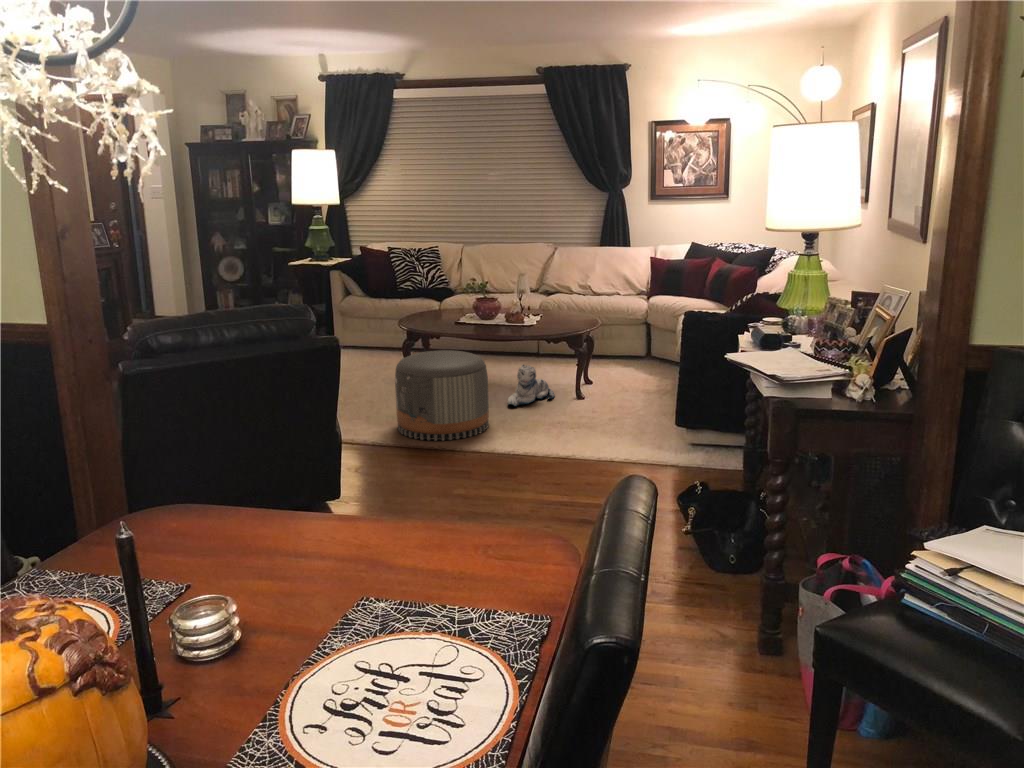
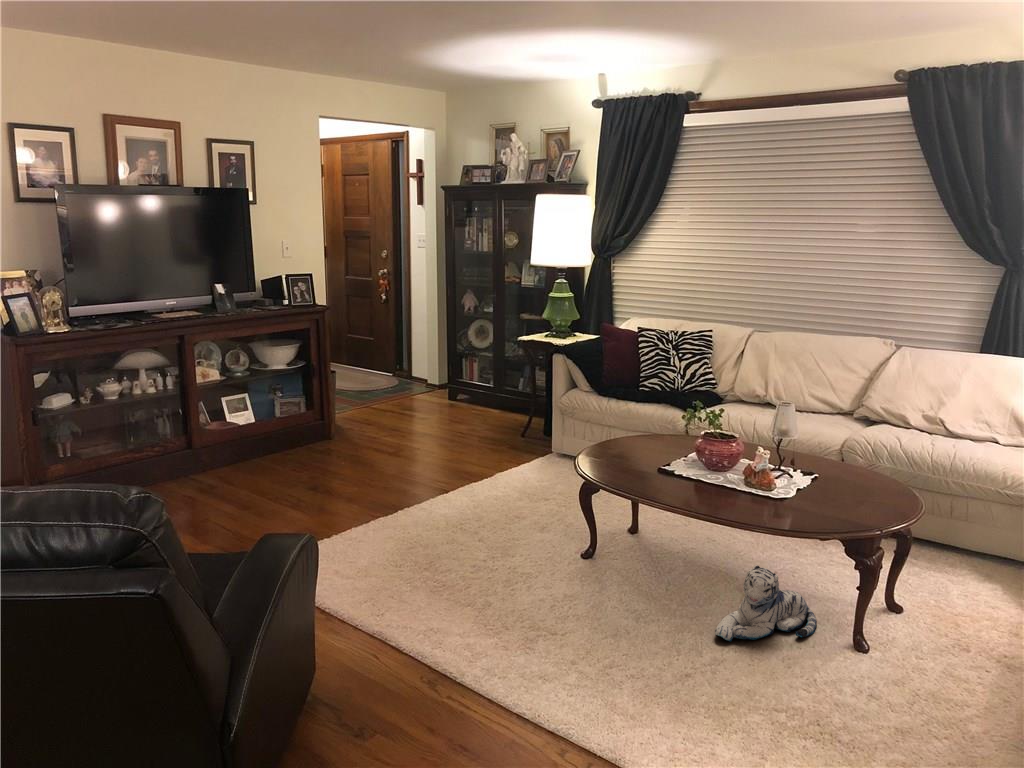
pouf: present [395,350,489,441] -> none [497,521,662,706]

